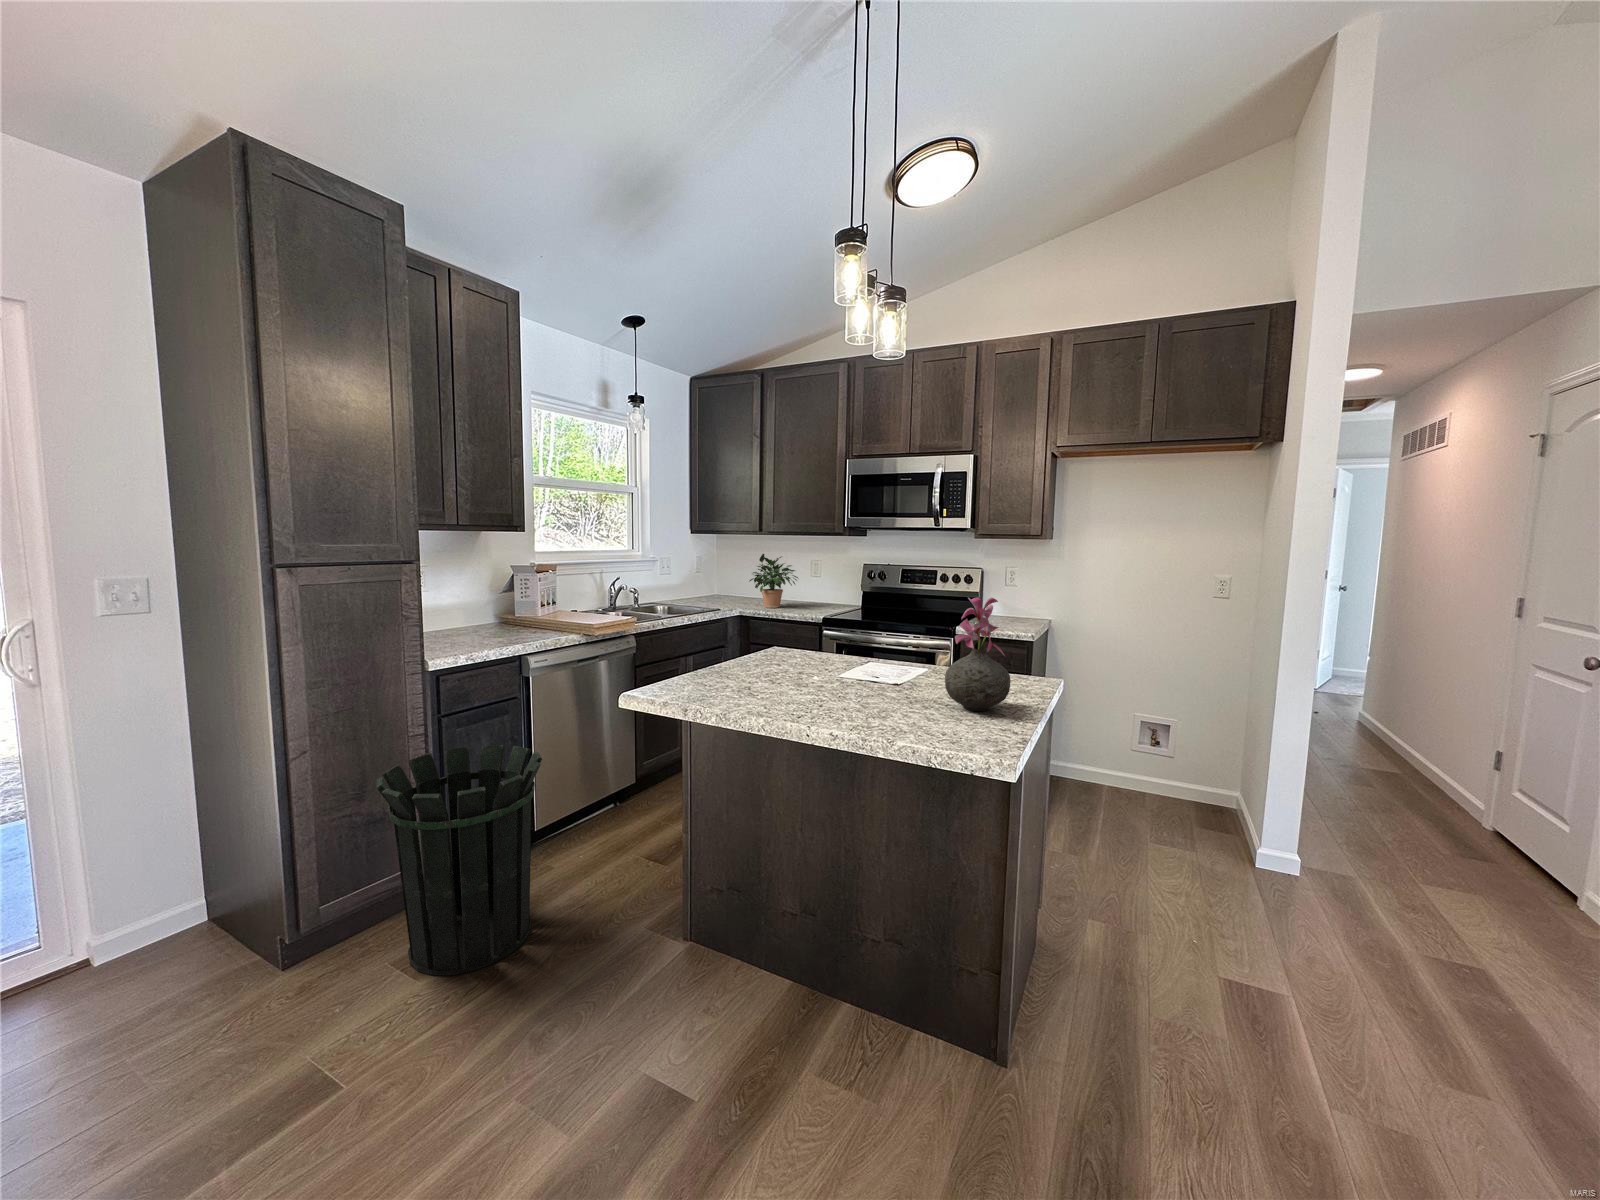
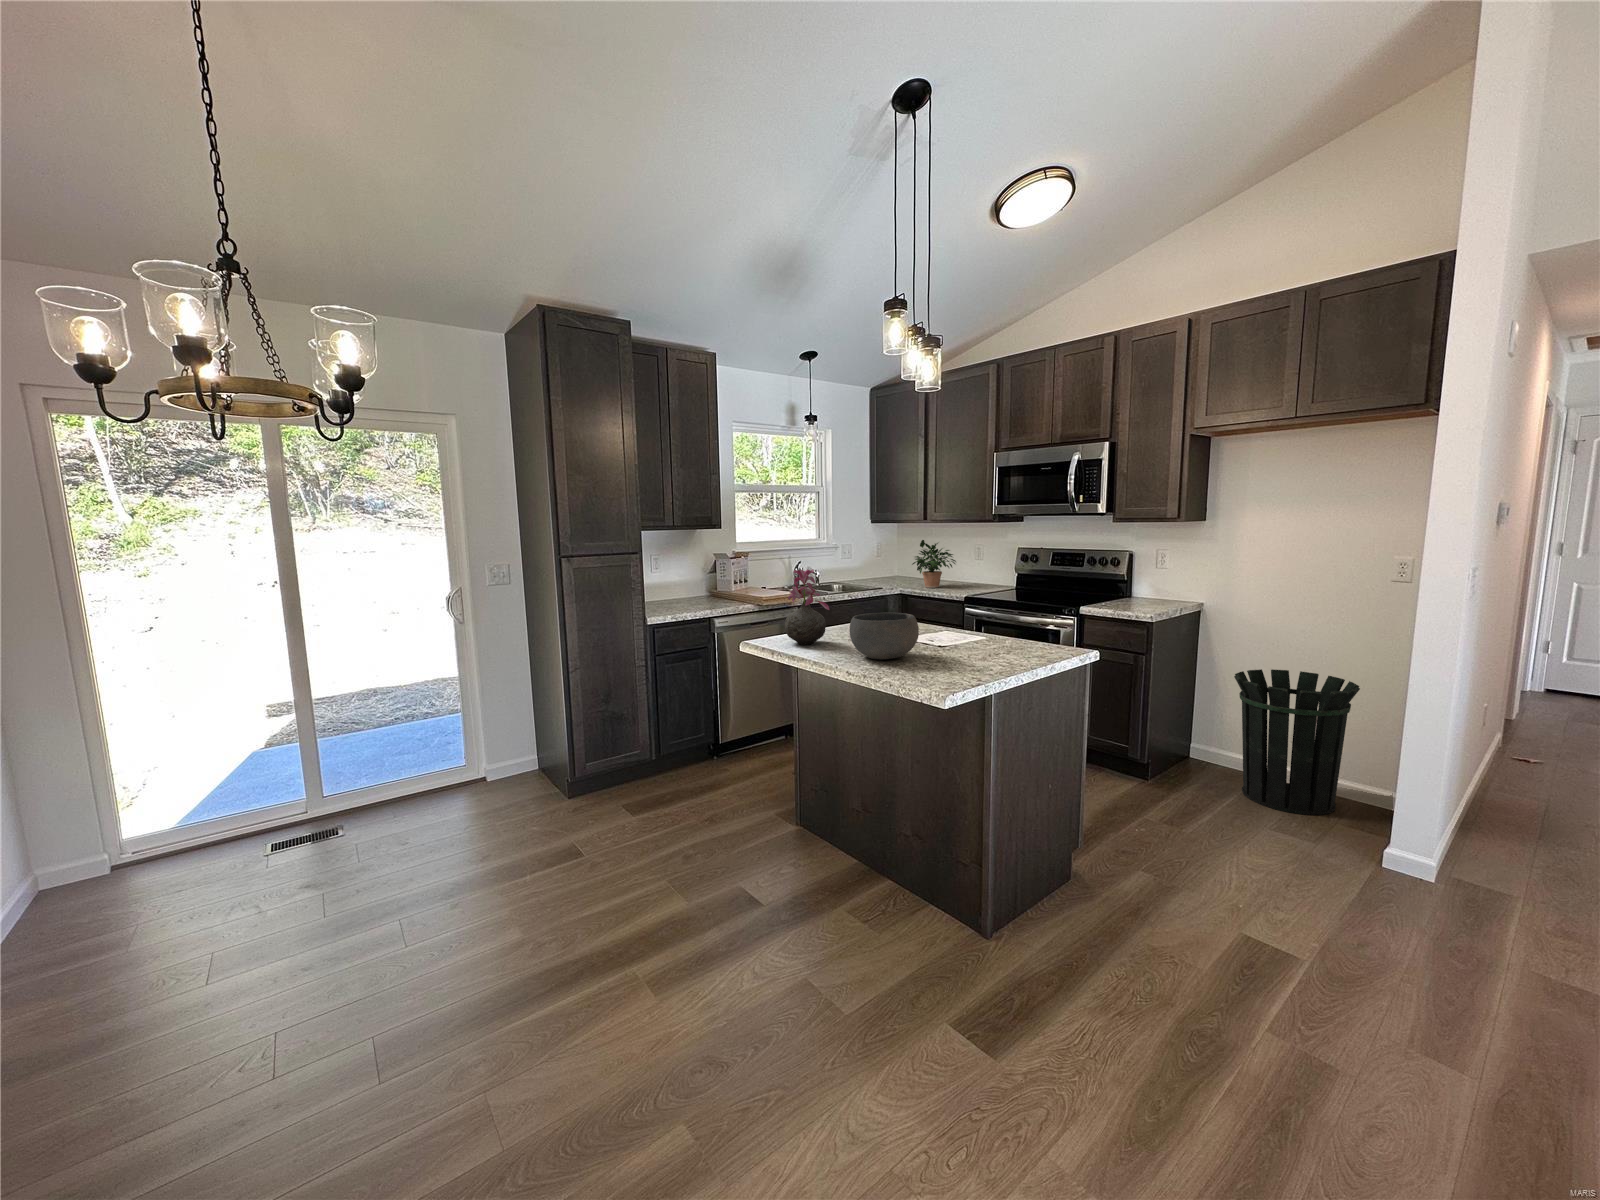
vase: present [945,597,1011,711] -> present [785,569,829,645]
bowl: none [805,647,898,714] -> present [849,613,919,659]
waste bin: present [376,745,542,975] -> present [1234,669,1360,815]

